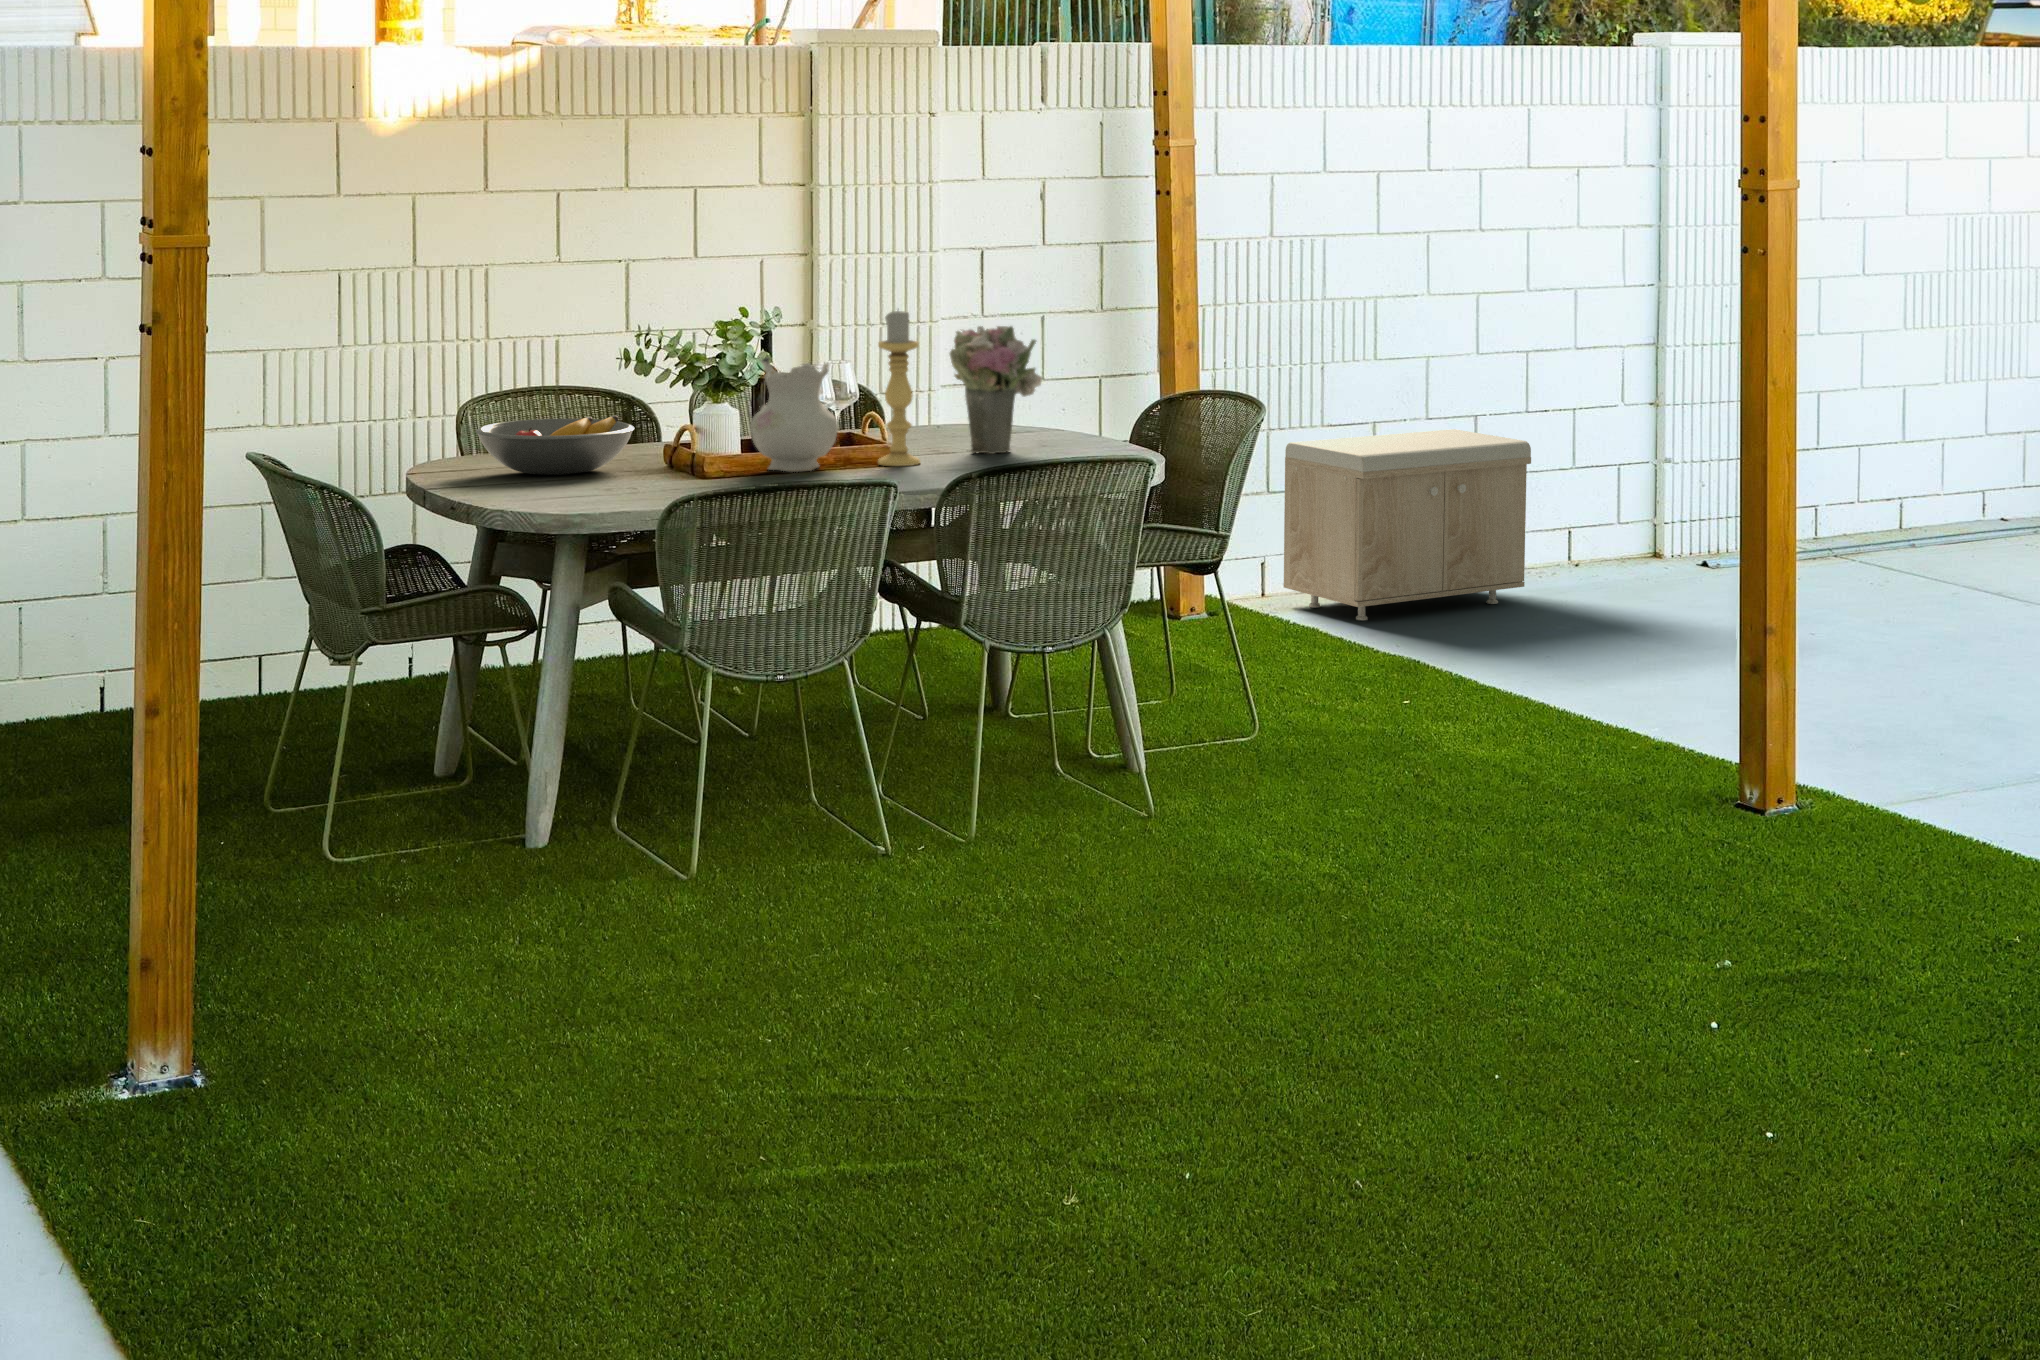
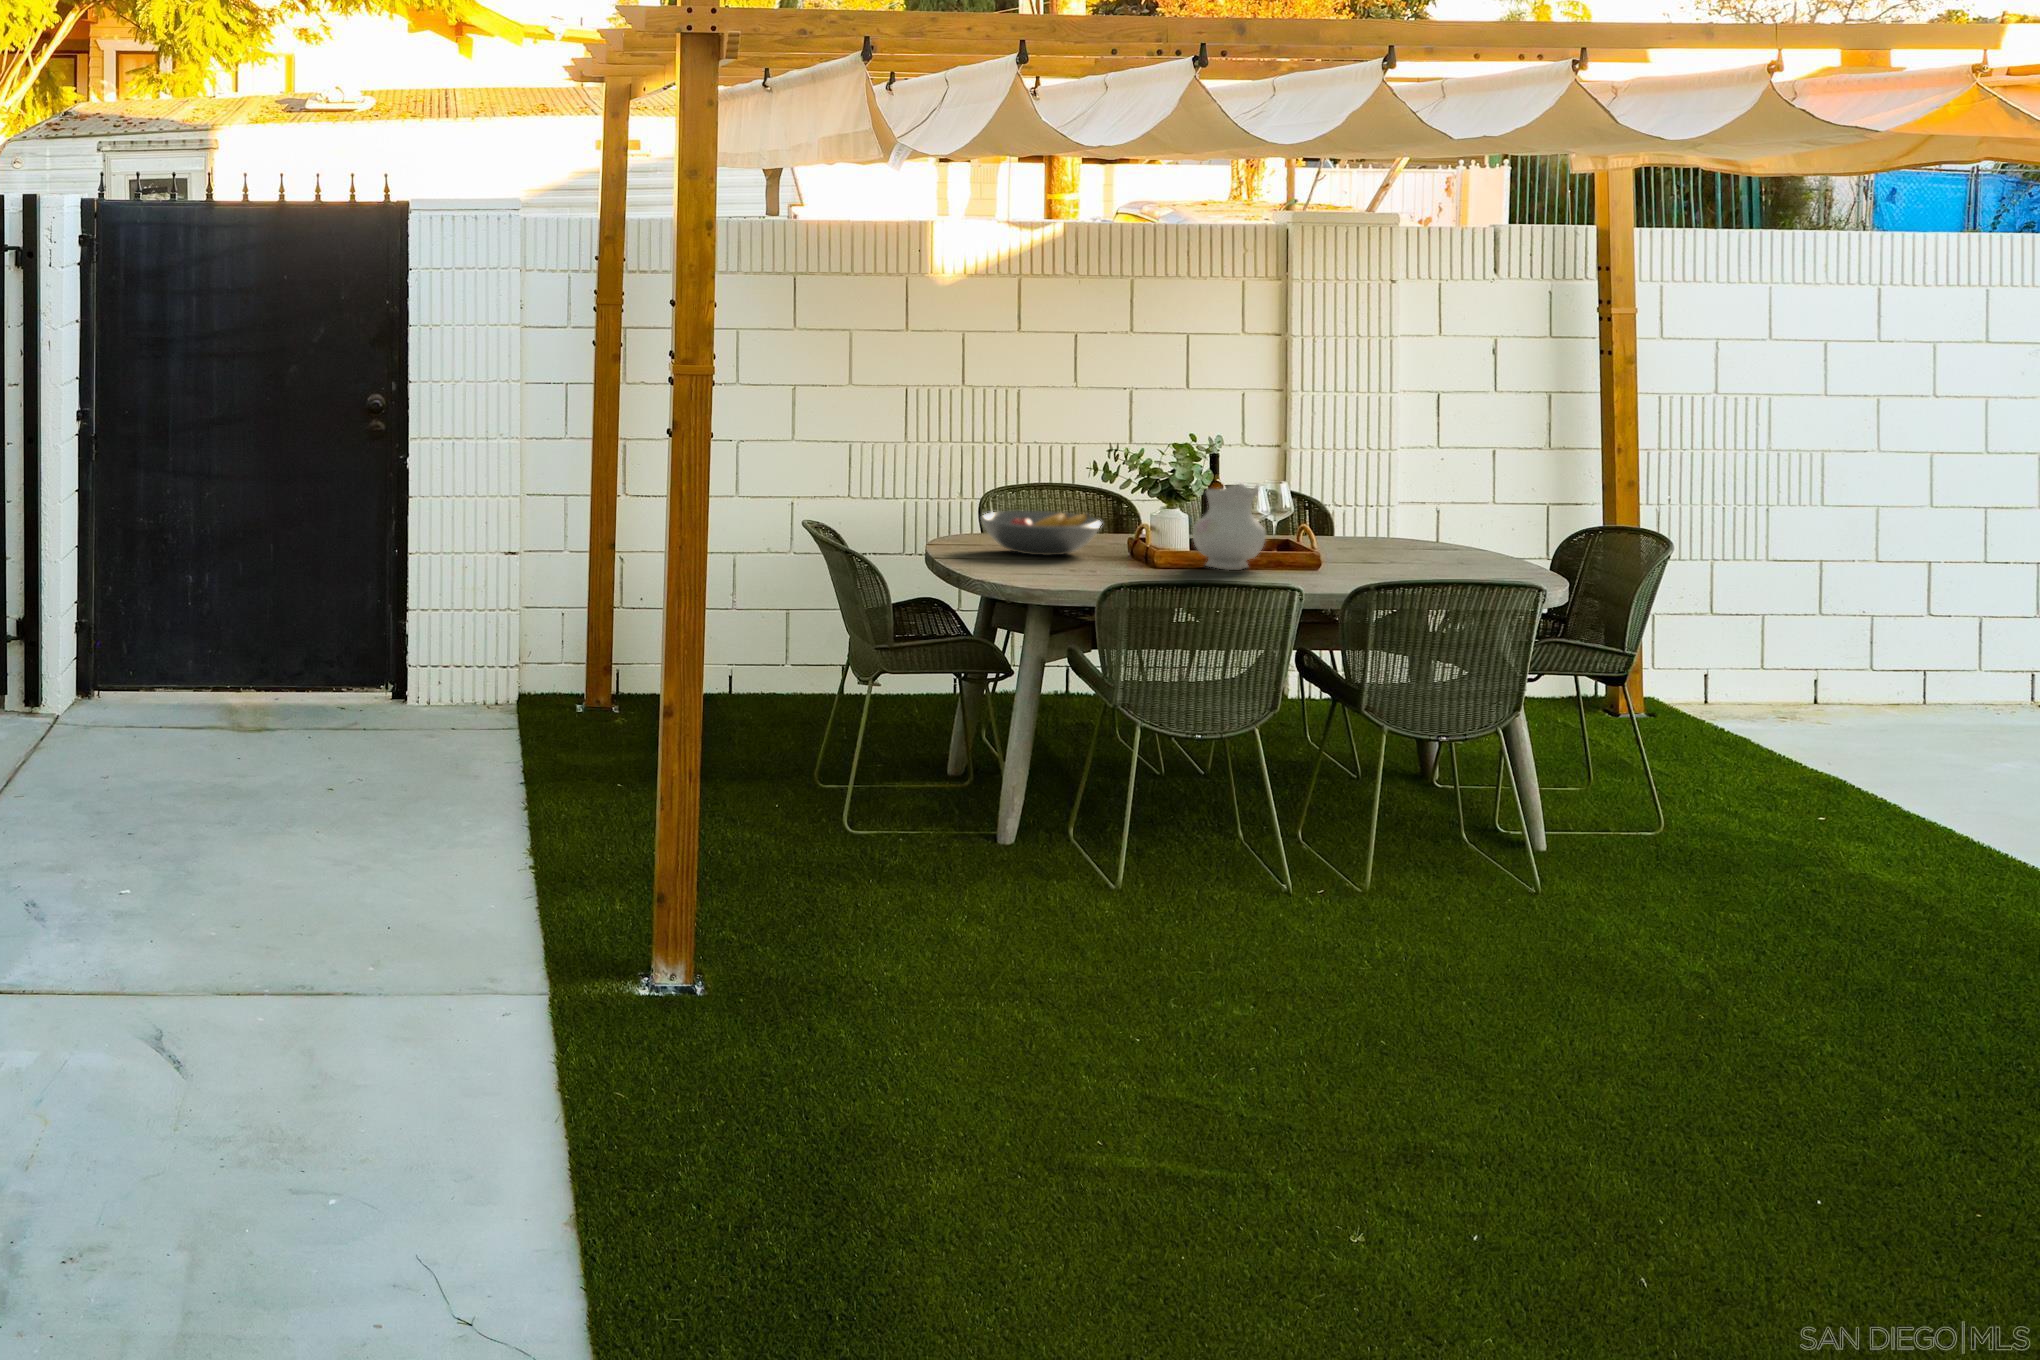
candle holder: present [878,310,920,466] -> none [1299,443,1340,573]
flower bouquet: present [950,326,1042,454] -> none [1371,462,1457,568]
storage bench: present [1284,429,1531,620] -> none [1717,575,1991,741]

